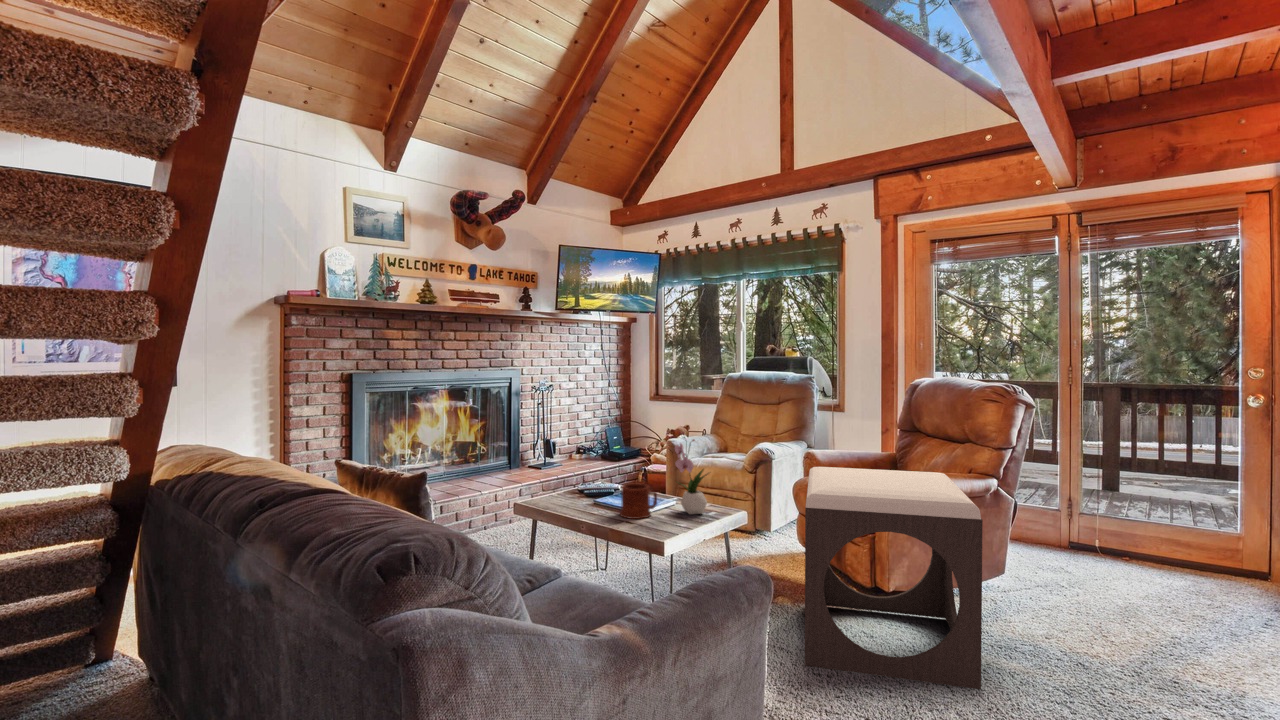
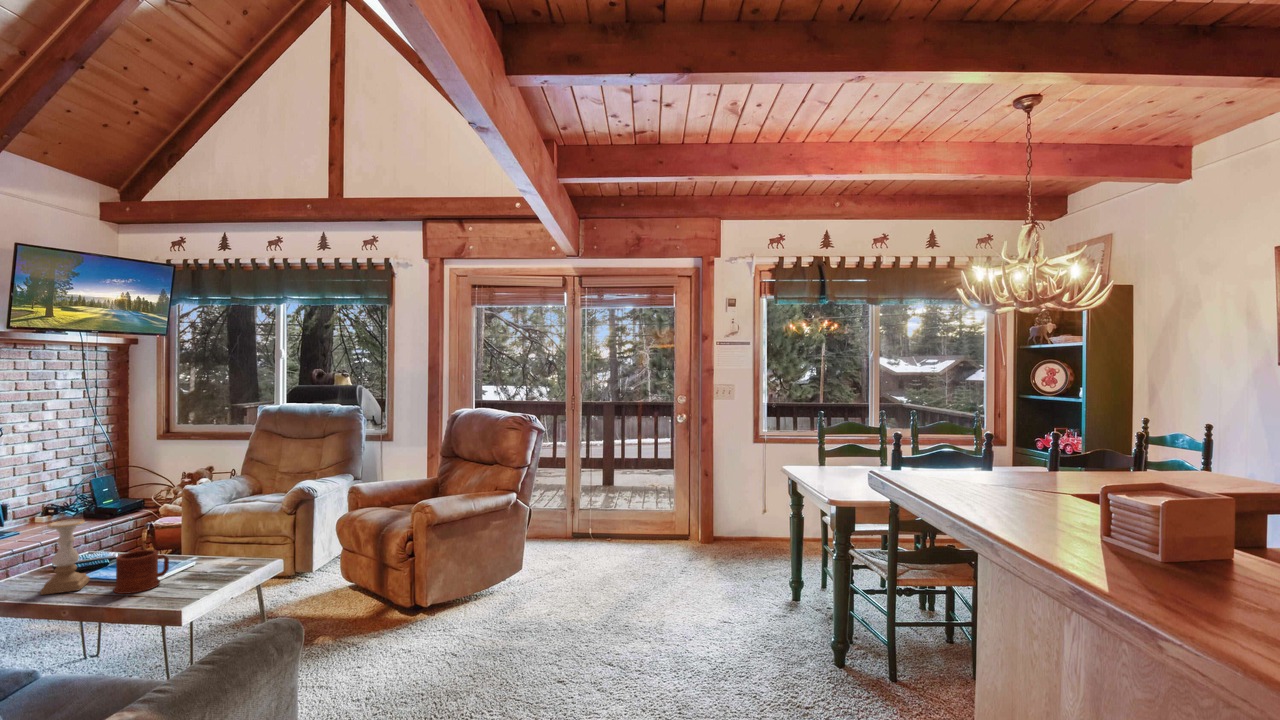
flower arrangement: present [675,432,707,514] -> none [194,483,241,574]
candle holder: none [575,451,605,509] -> present [40,519,89,595]
footstool: present [805,467,983,689] -> none [344,495,497,699]

